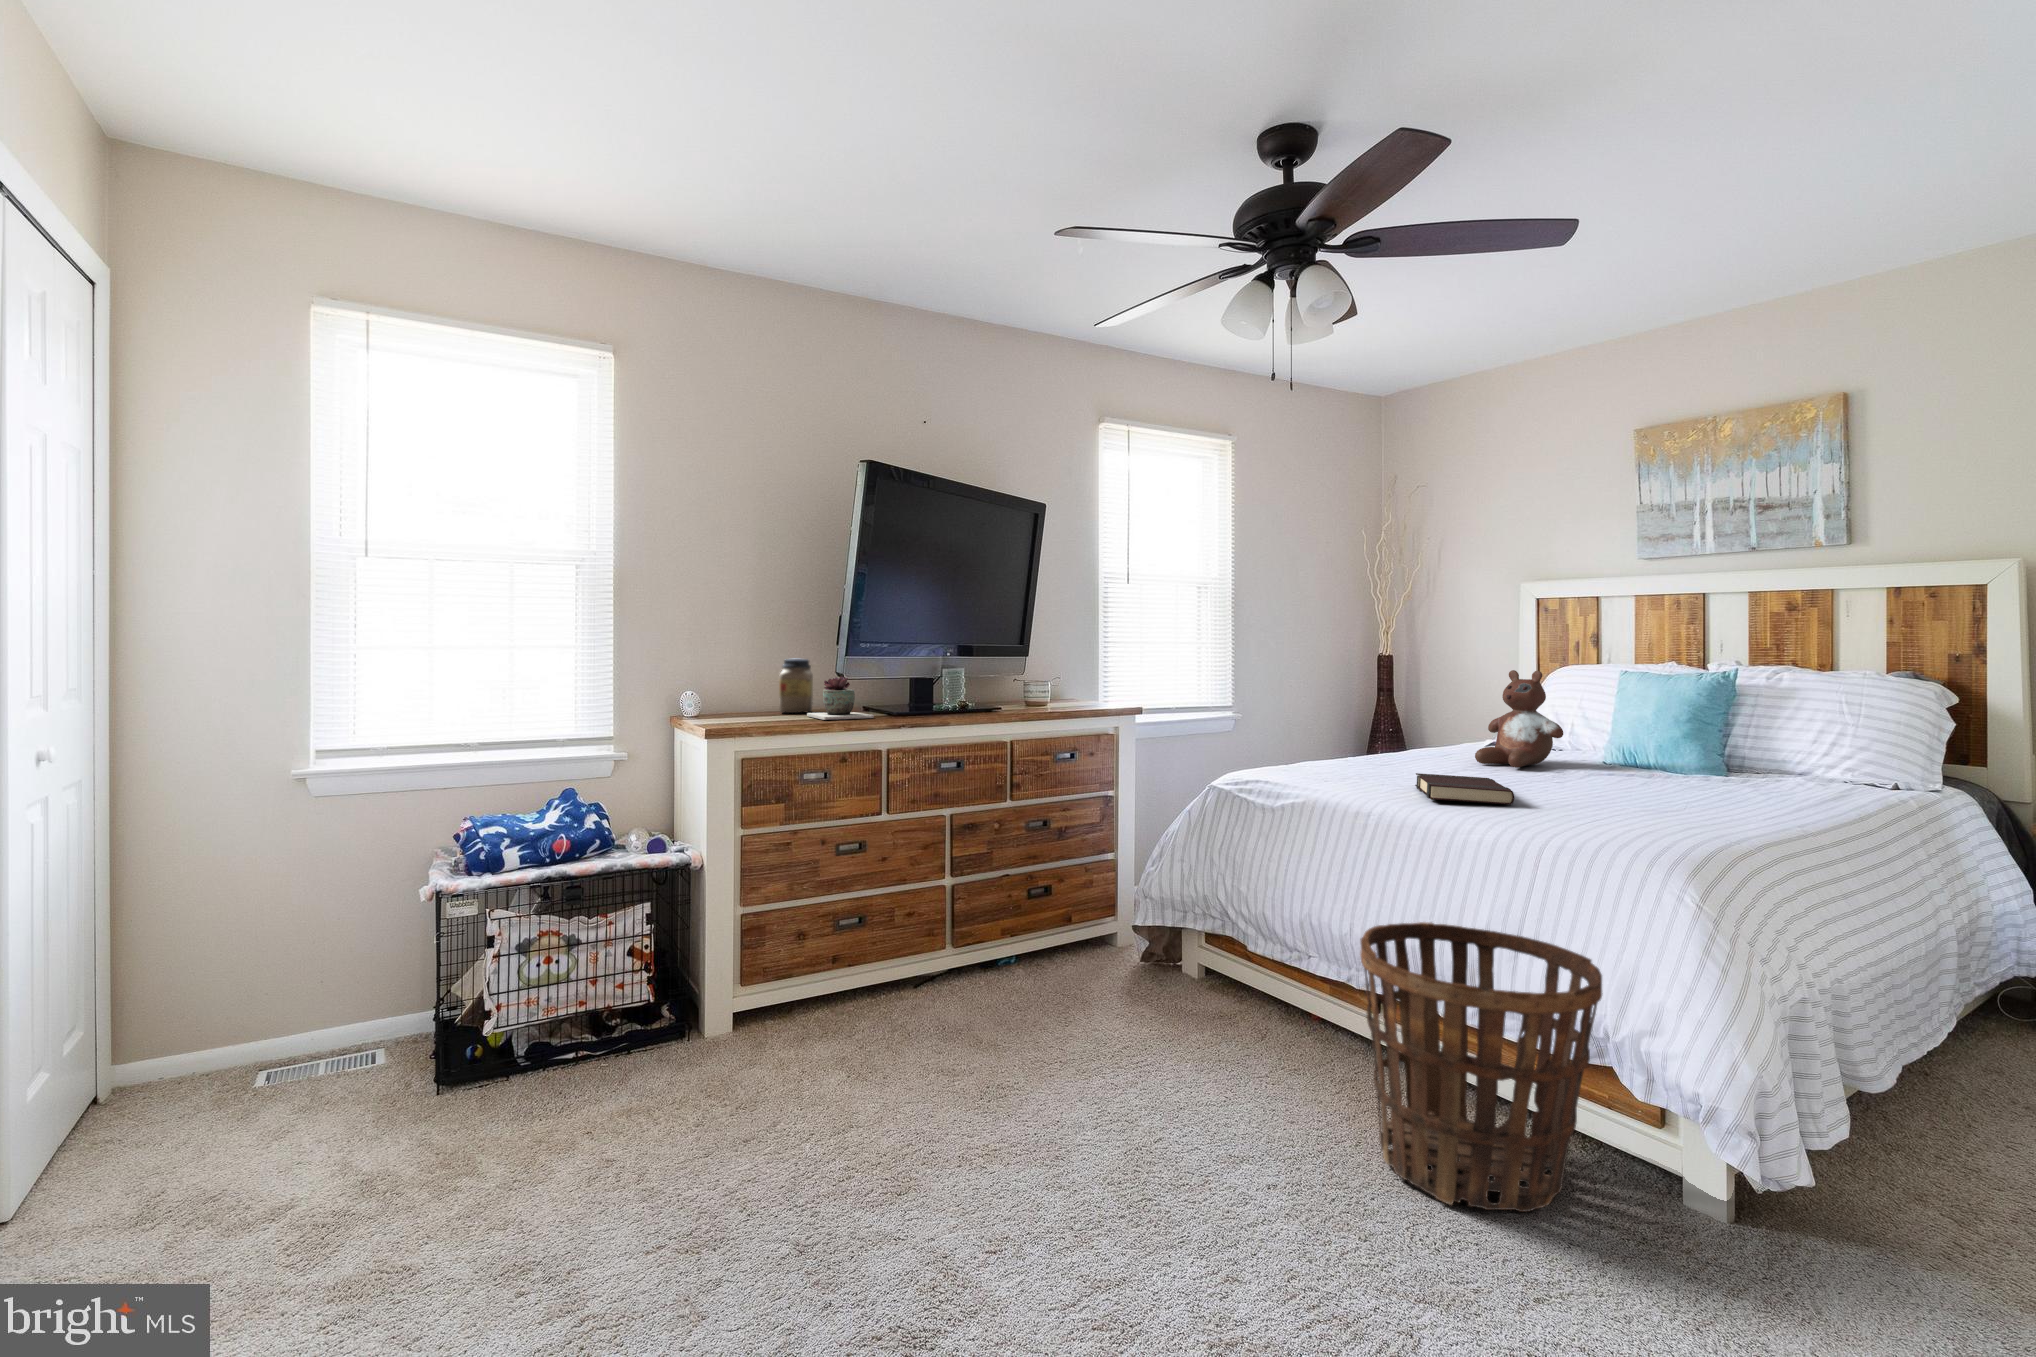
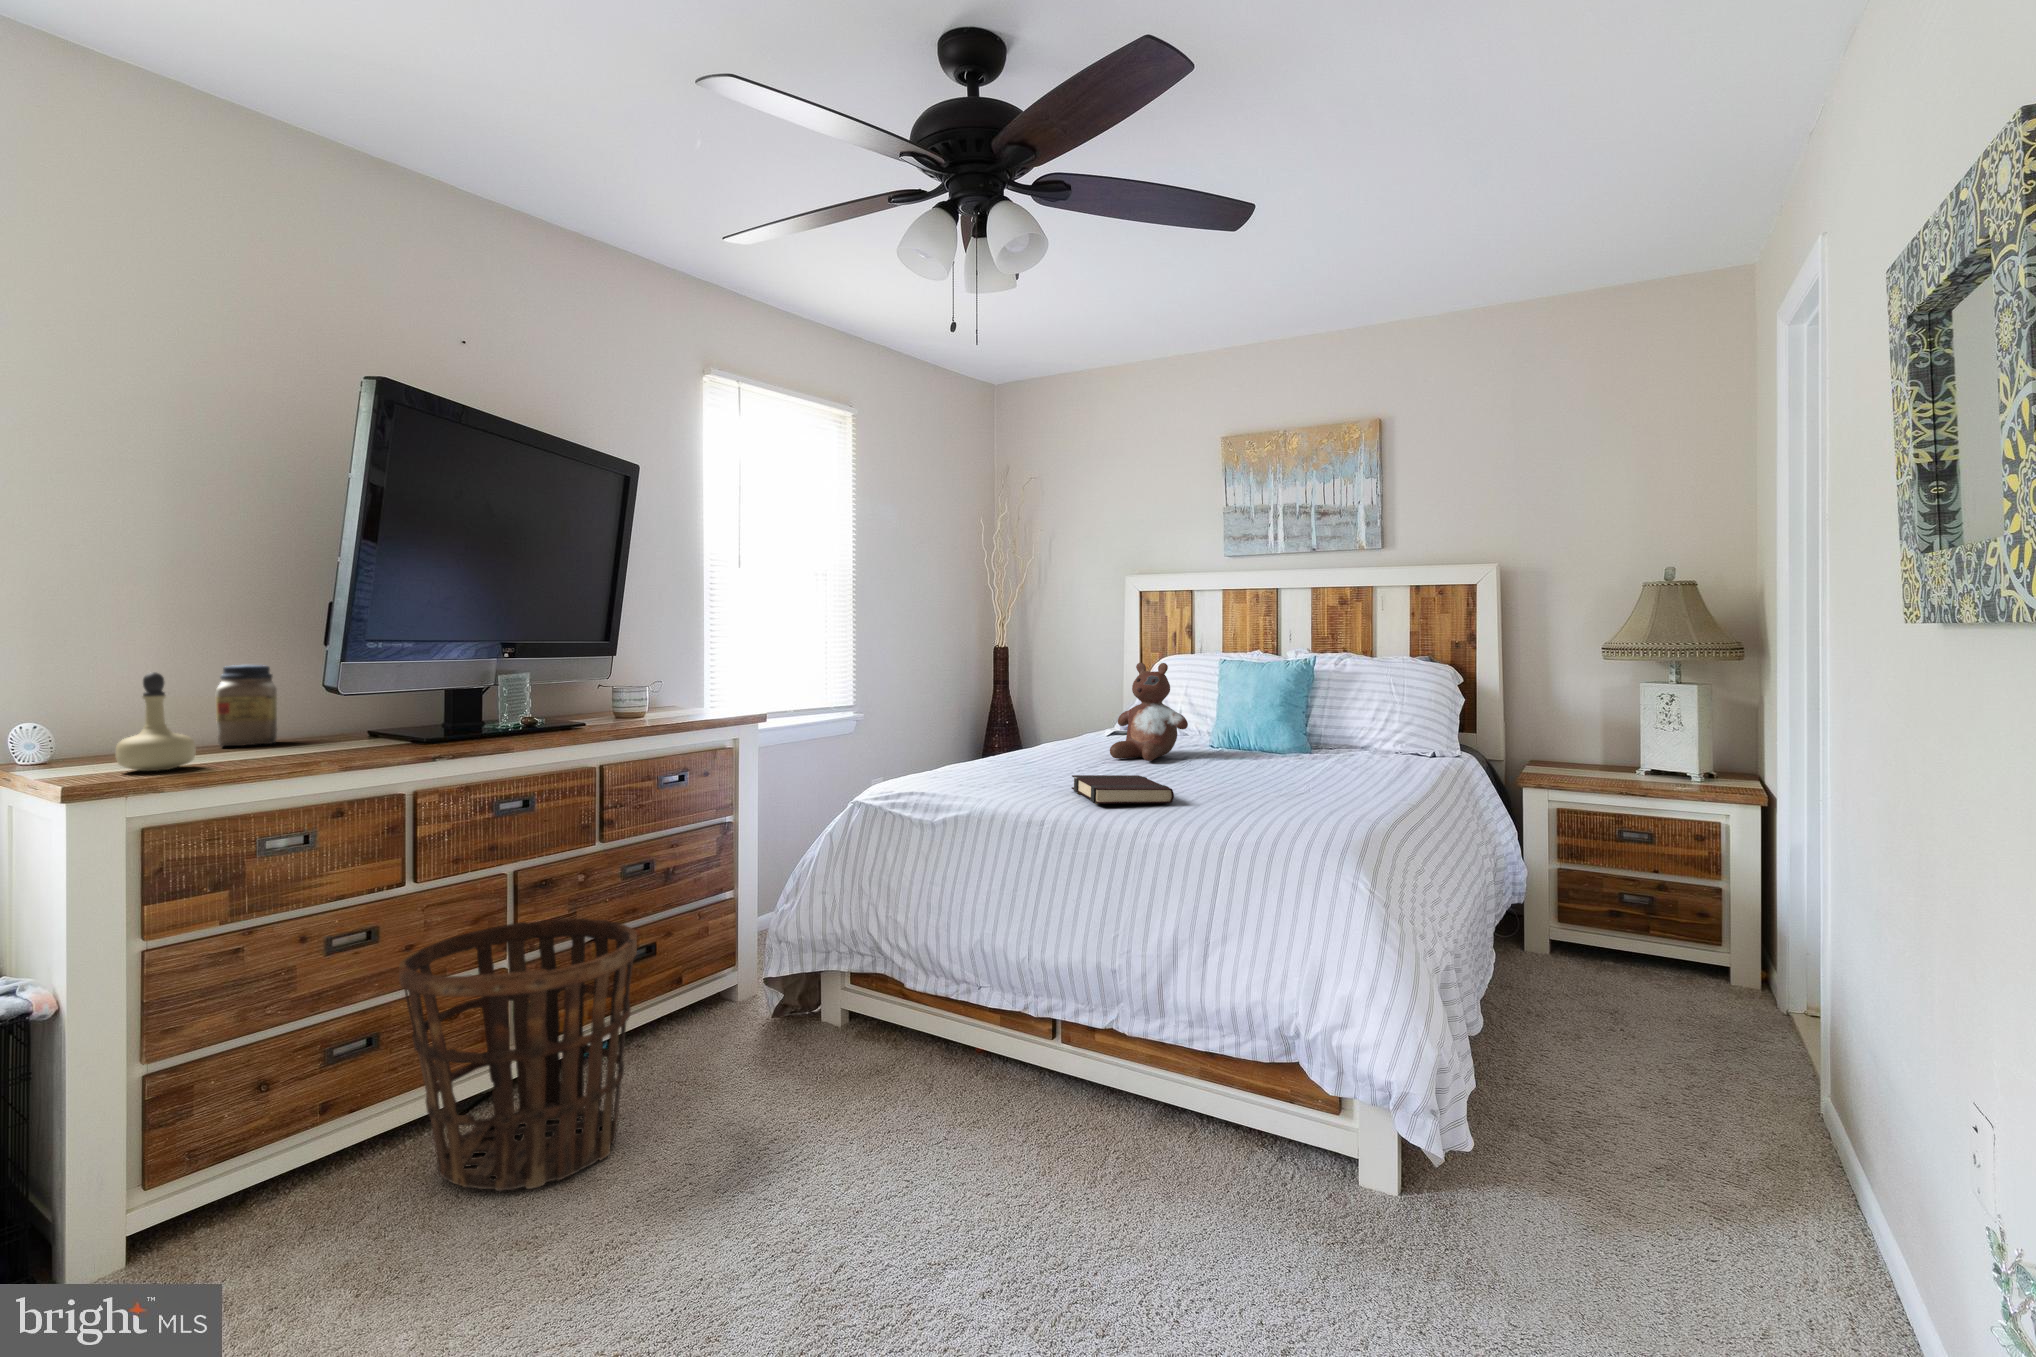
perfume bottle: none [725,661,765,724] -> present [116,672,196,771]
succulent plant: present [807,677,874,720] -> none [271,690,390,756]
basket: present [1360,922,1602,1212] -> present [399,919,637,1191]

